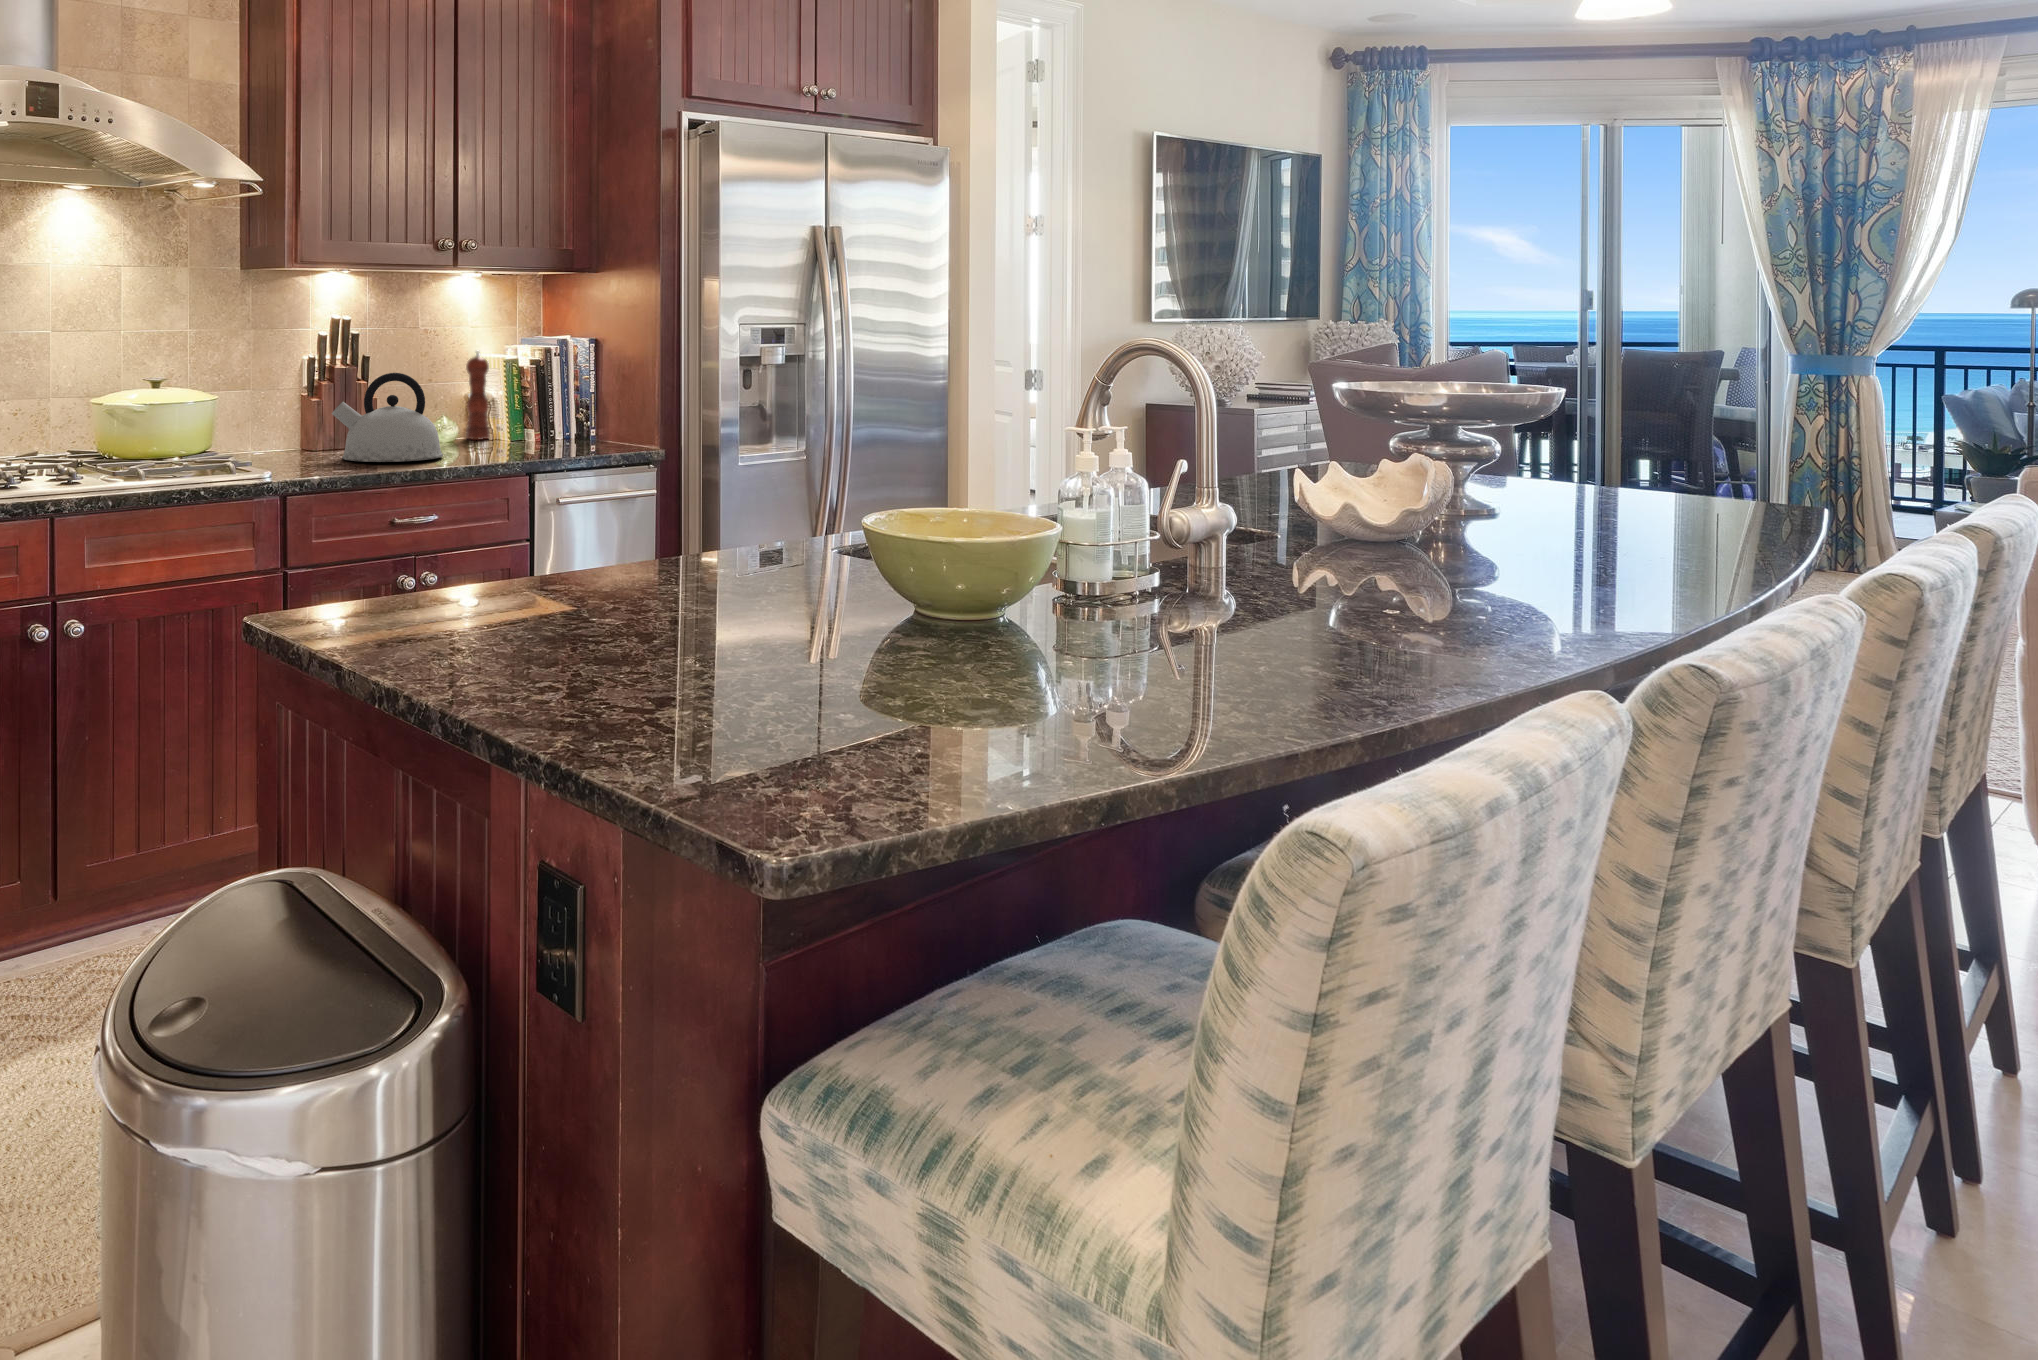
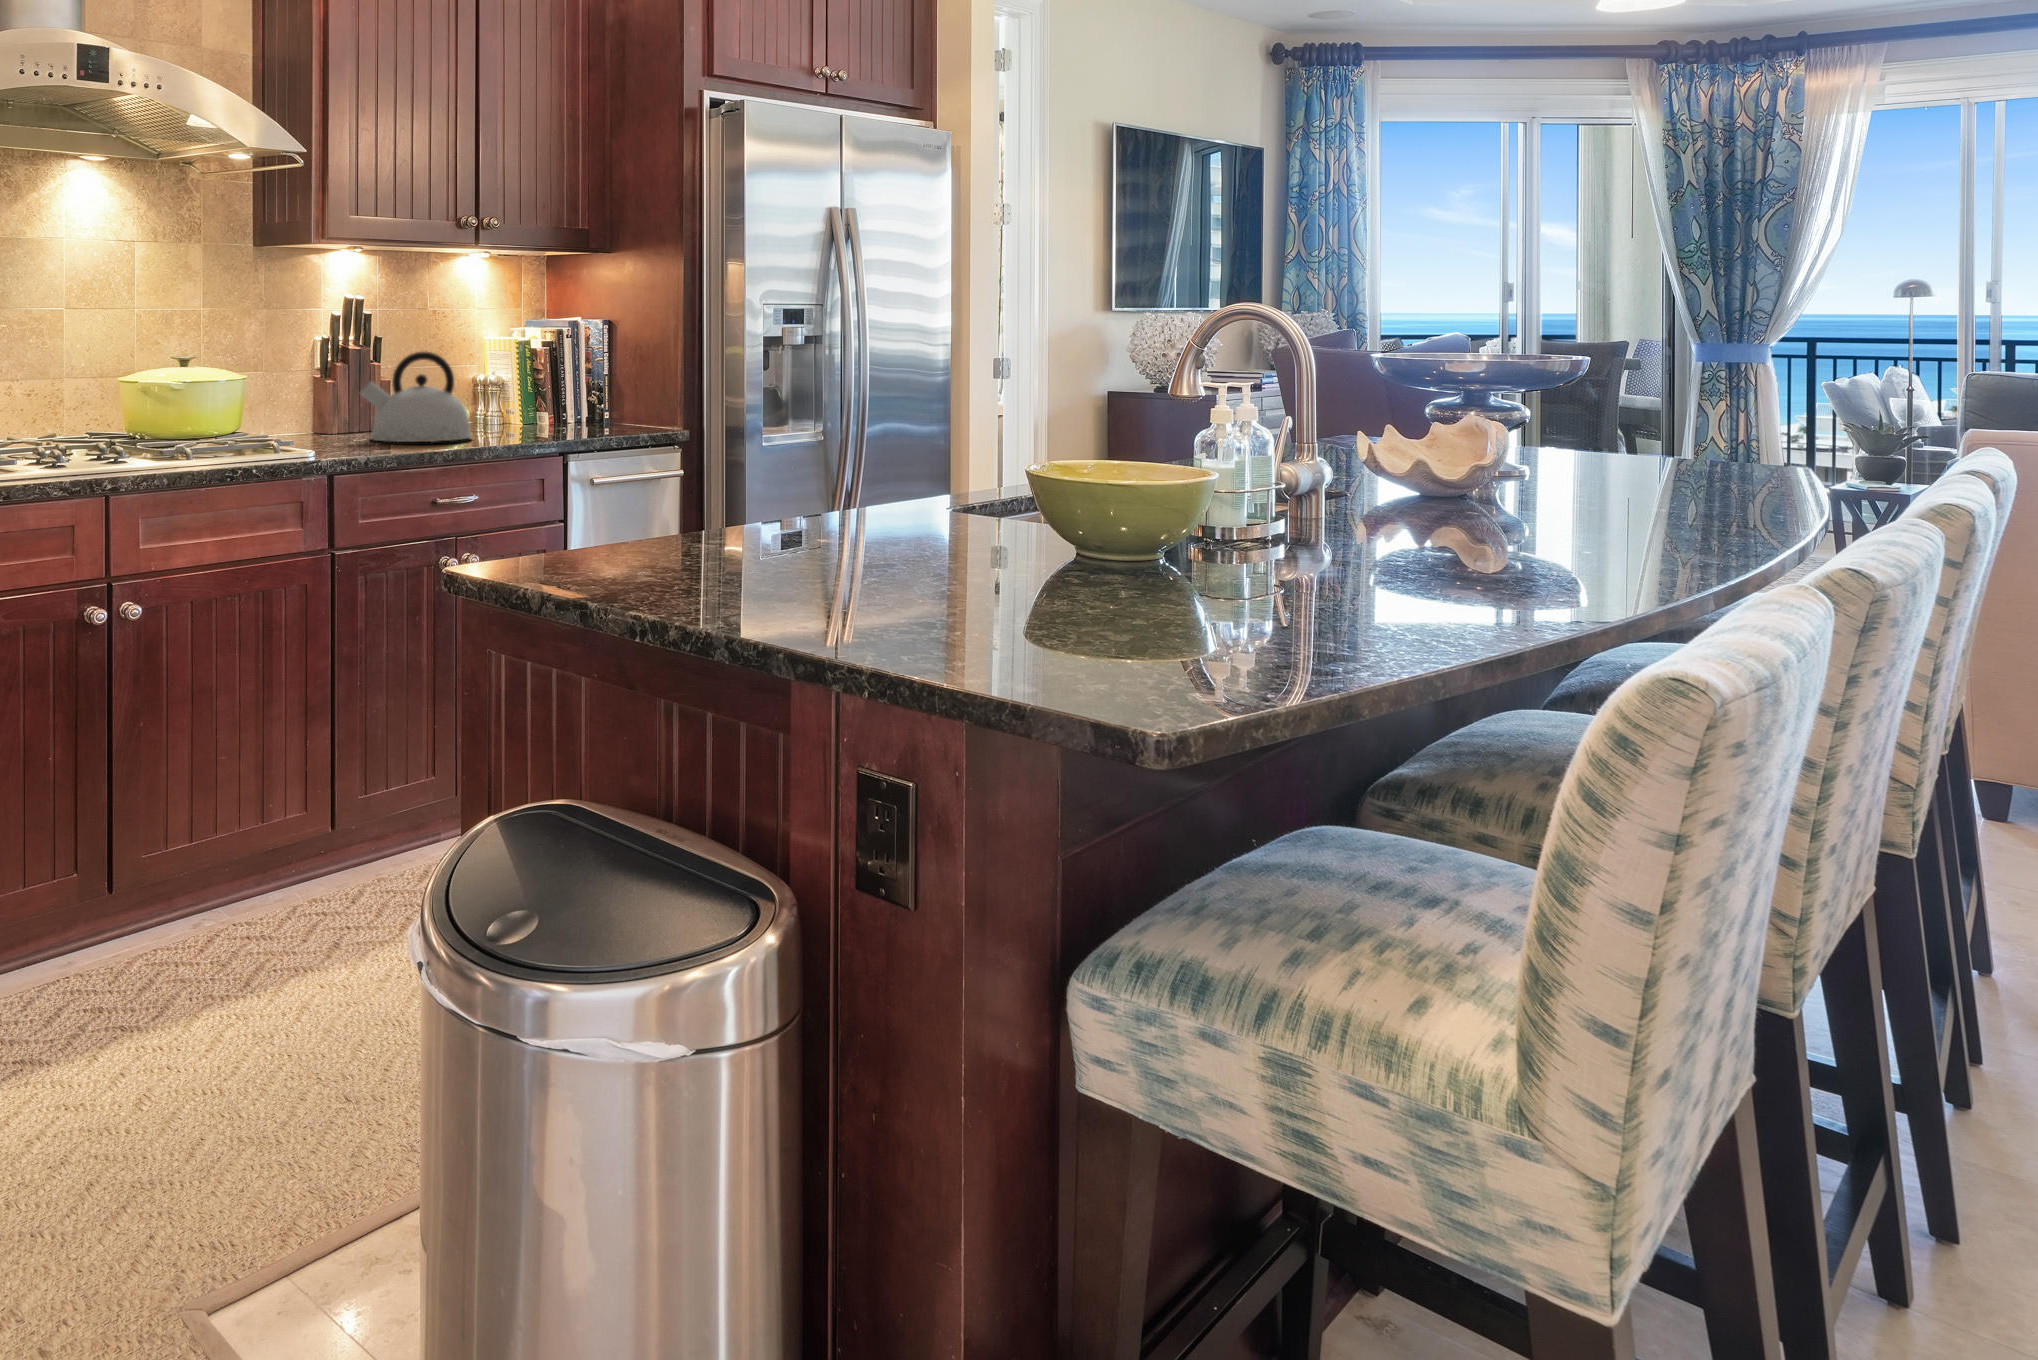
pepper mill: present [466,351,490,440] -> none [478,332,502,423]

